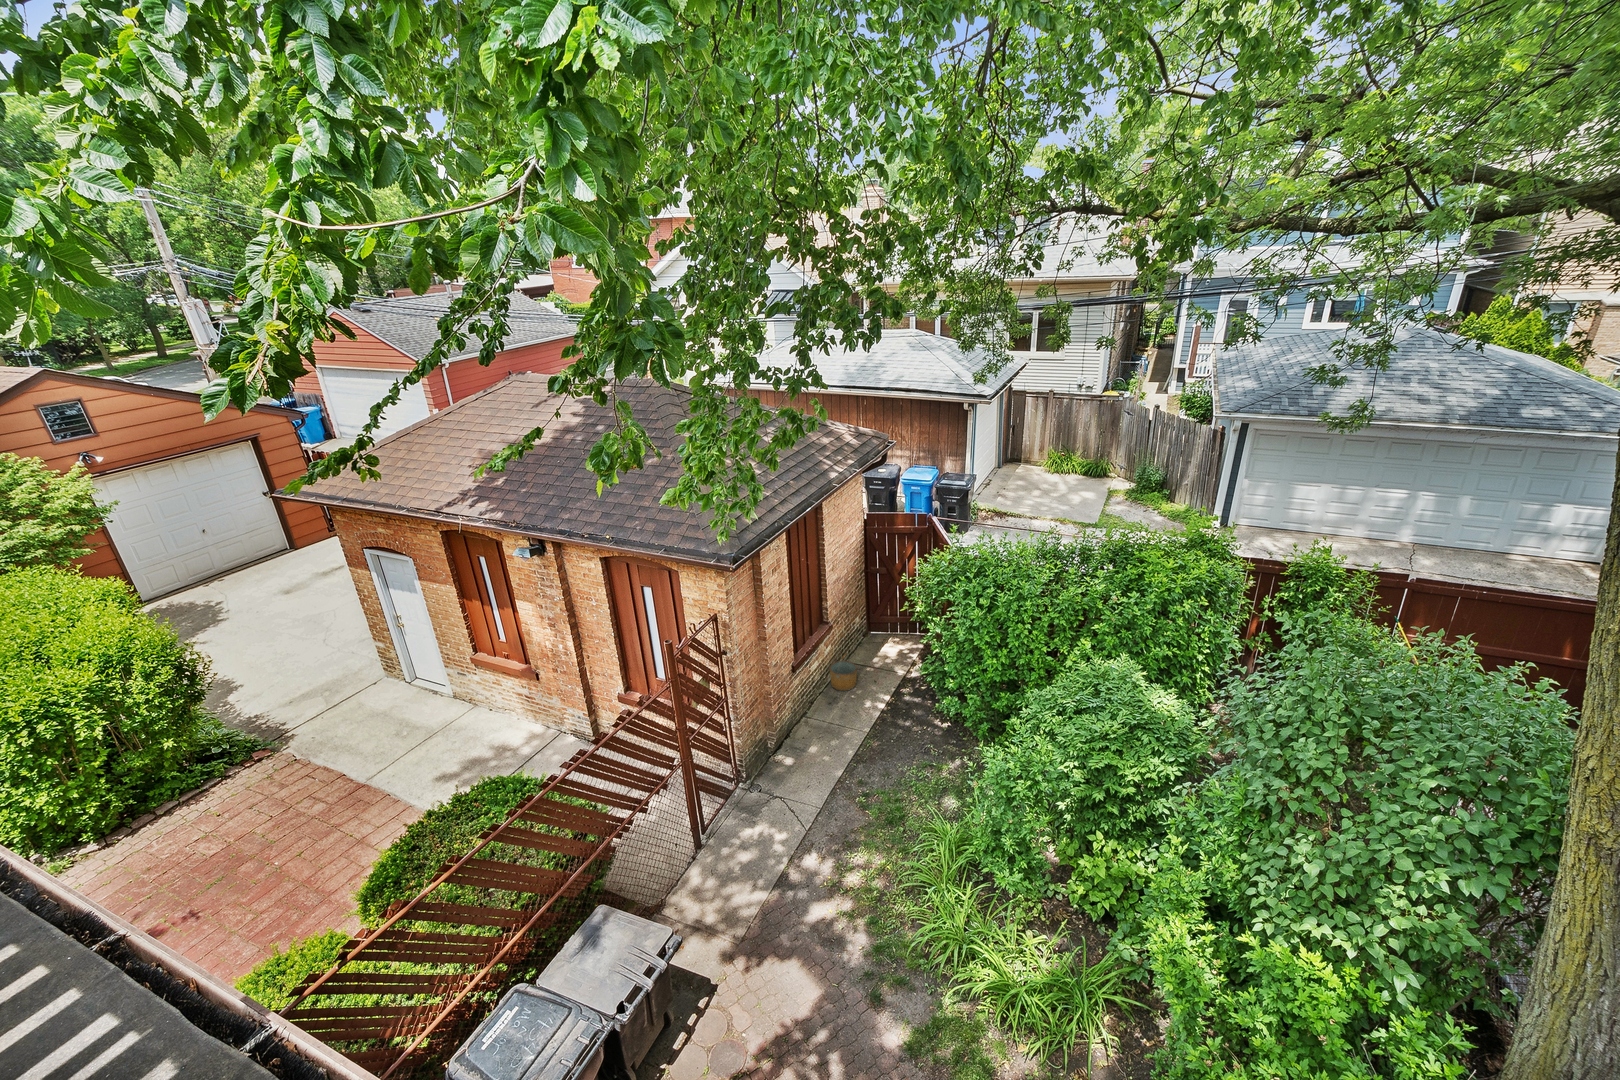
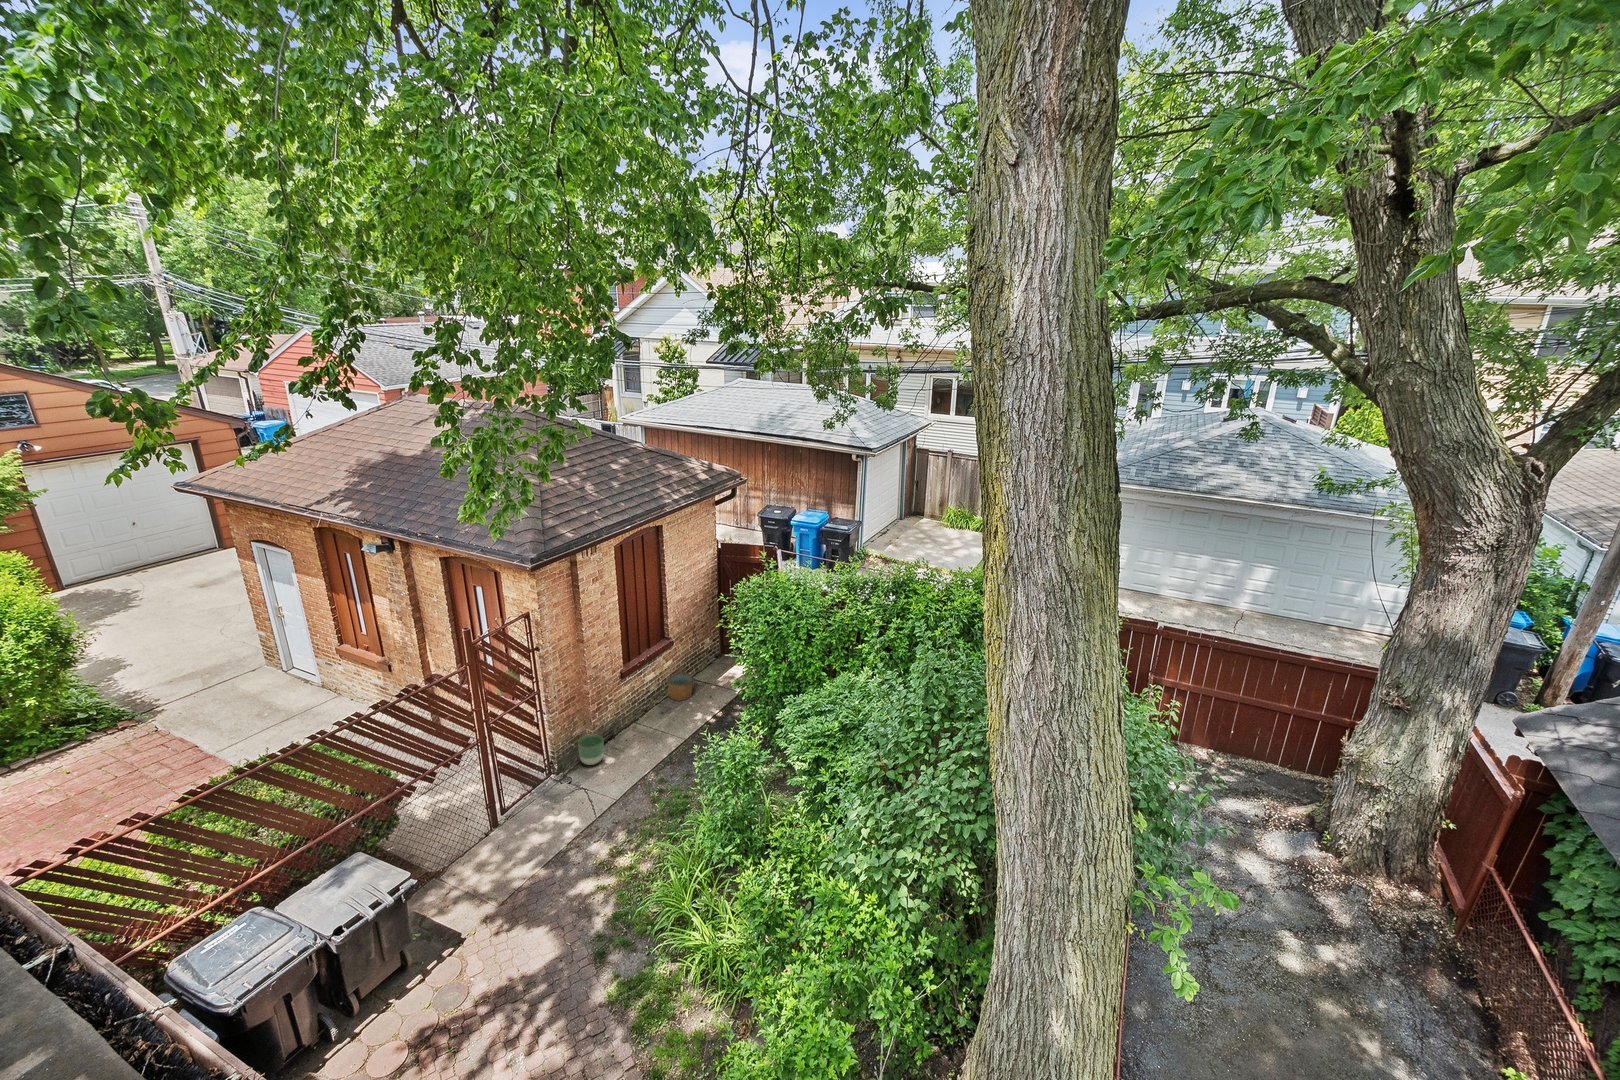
planter: none [765,739,792,773] -> present [578,734,604,765]

